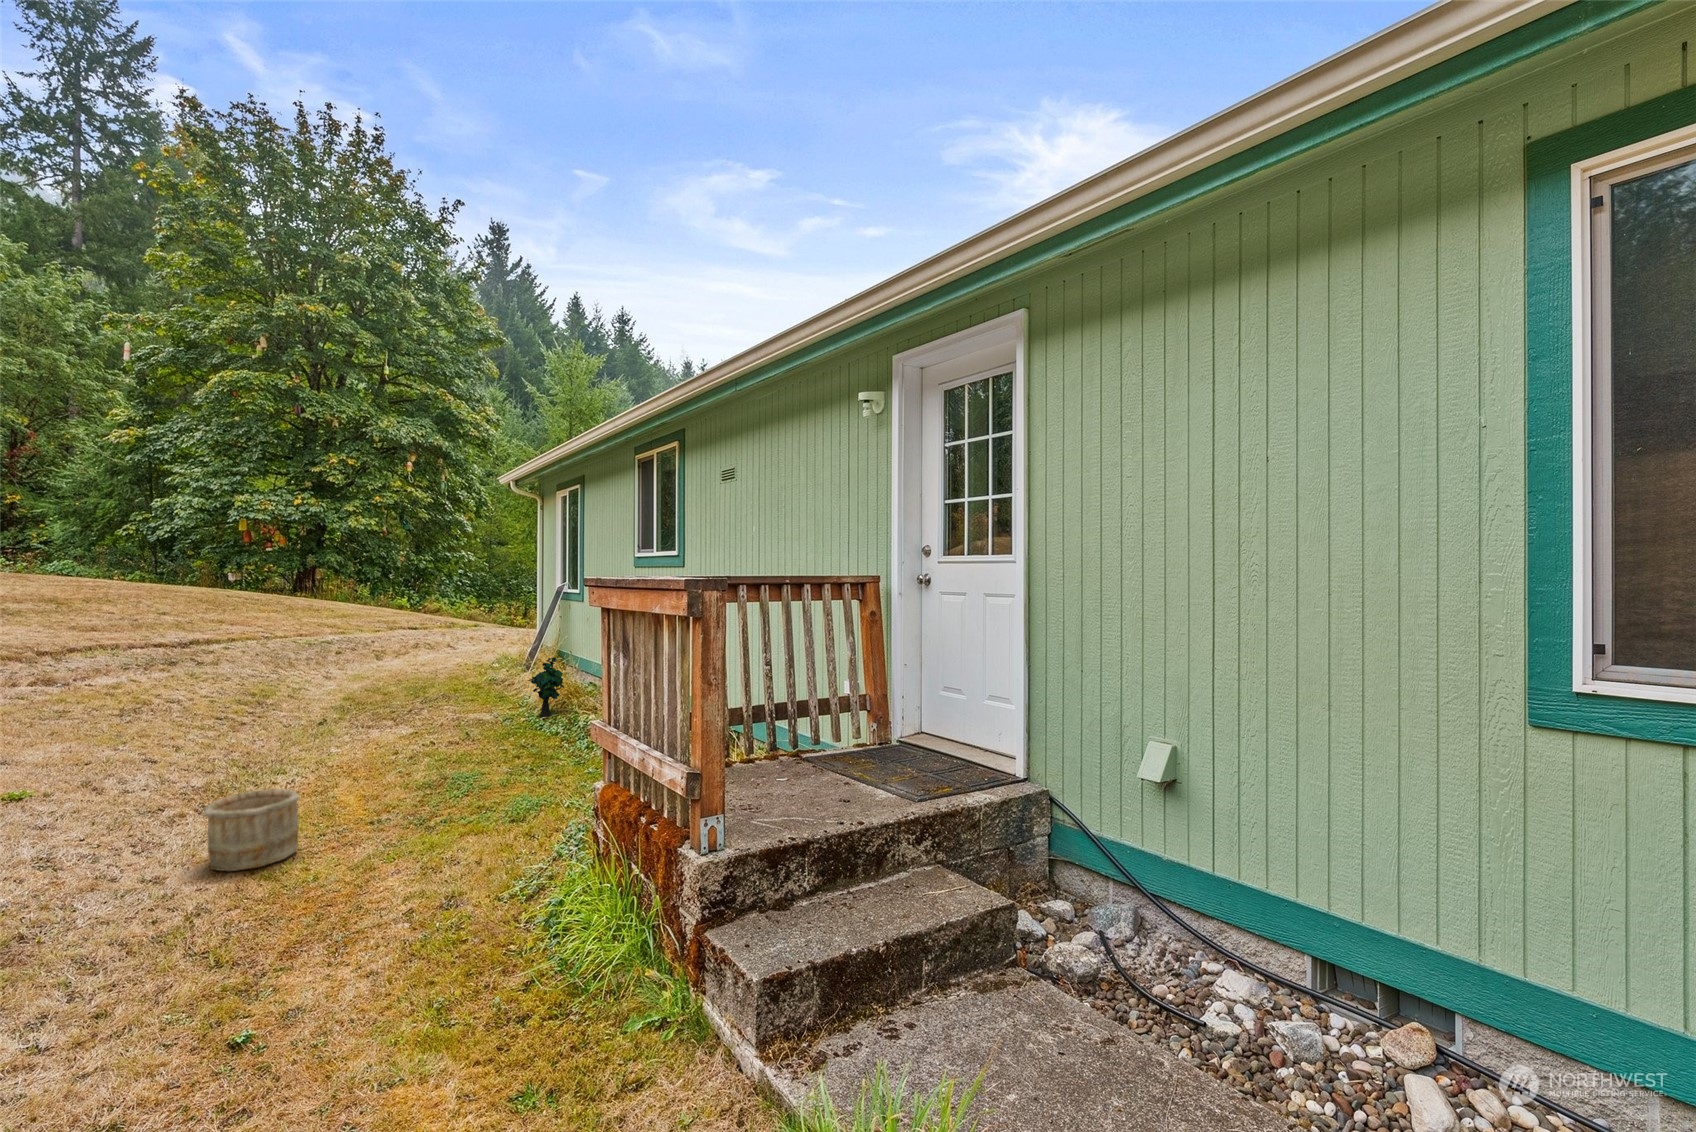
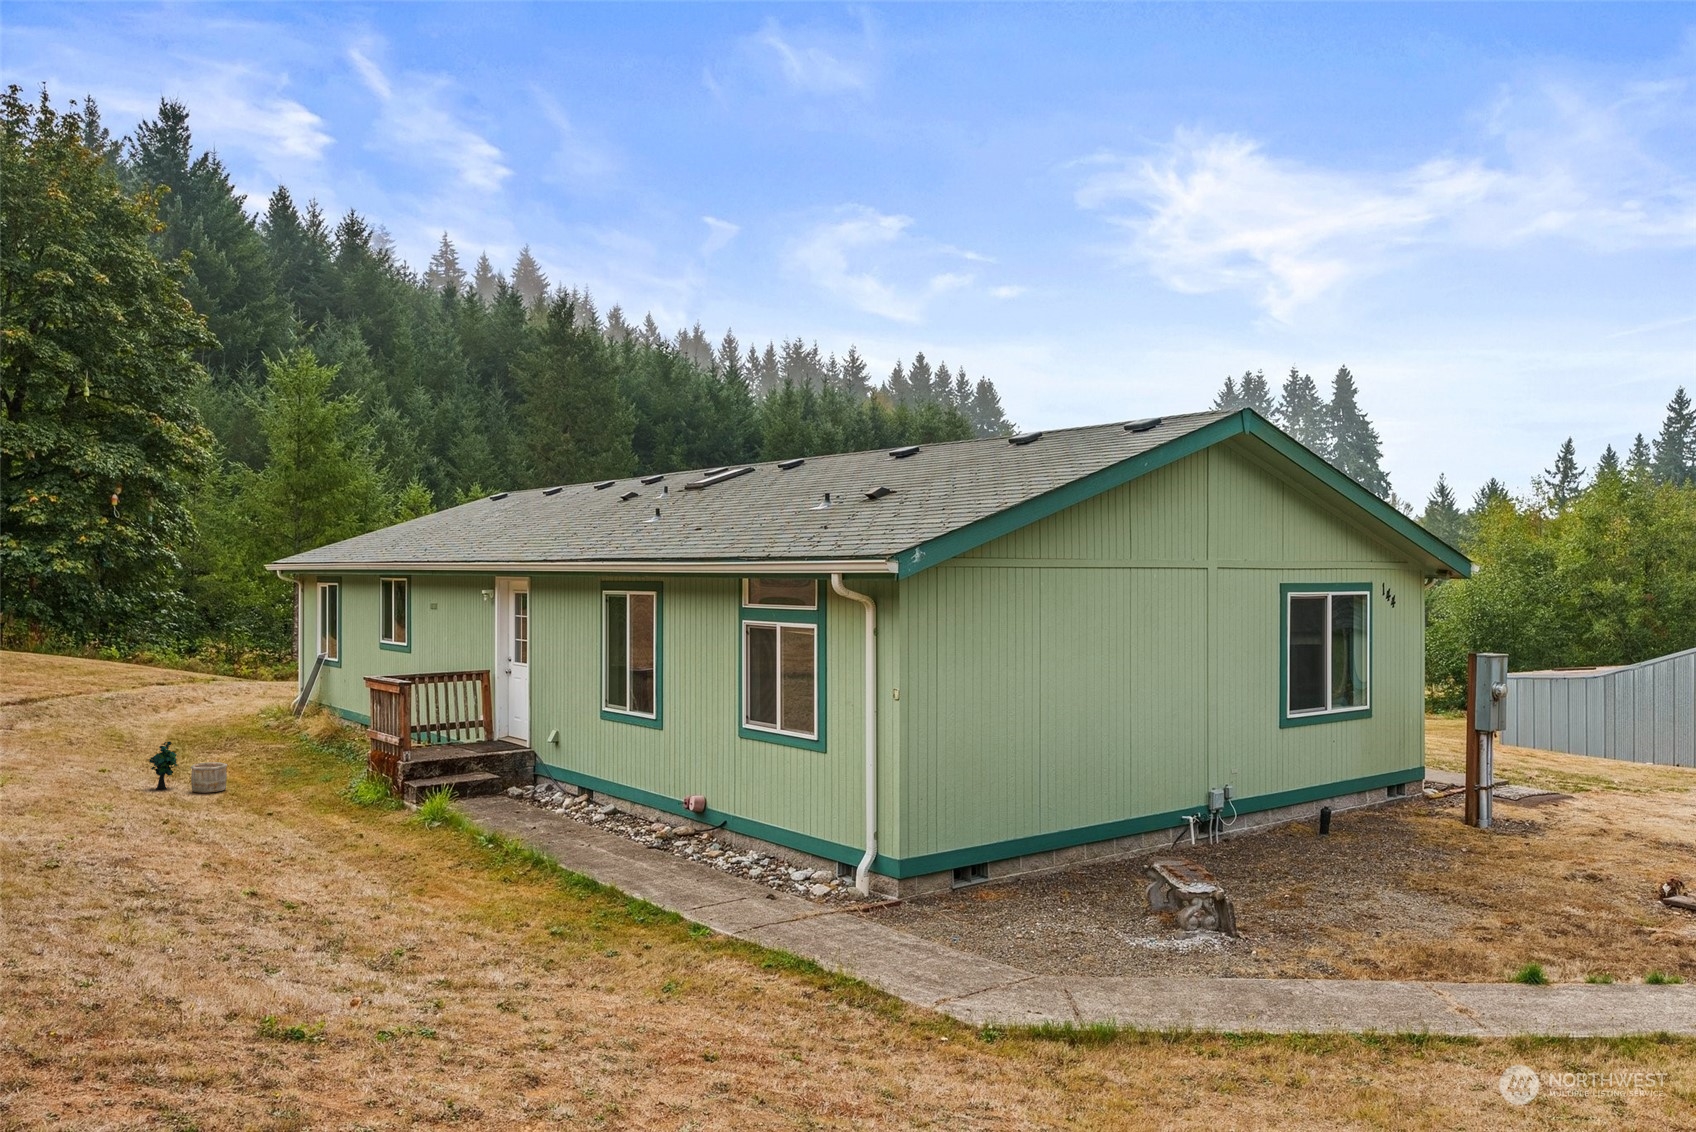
decorative plant: present [528,657,564,717] -> present [148,741,178,790]

